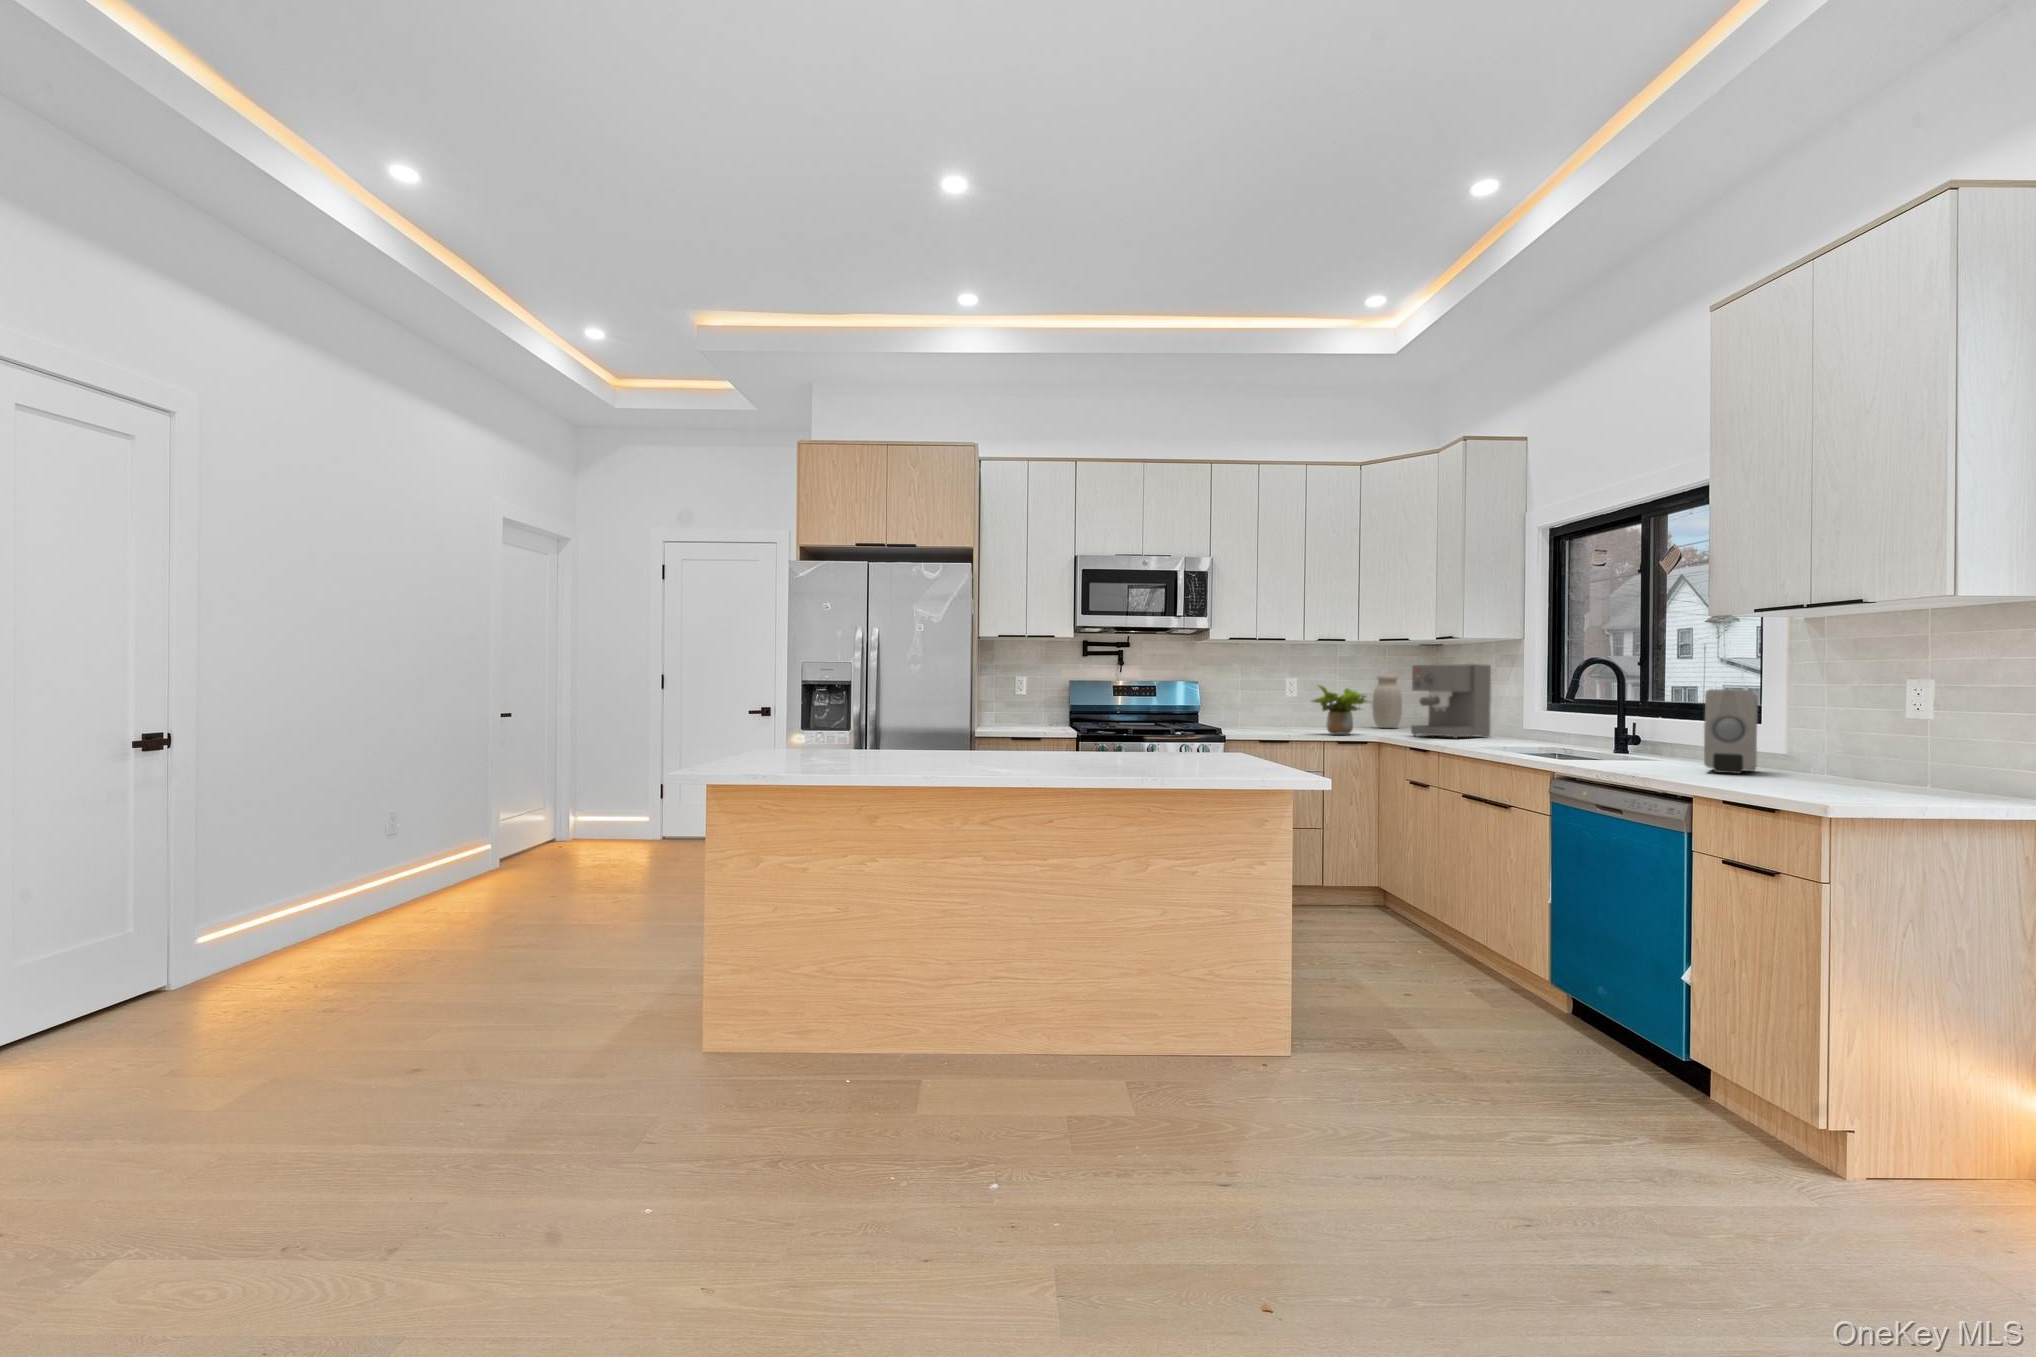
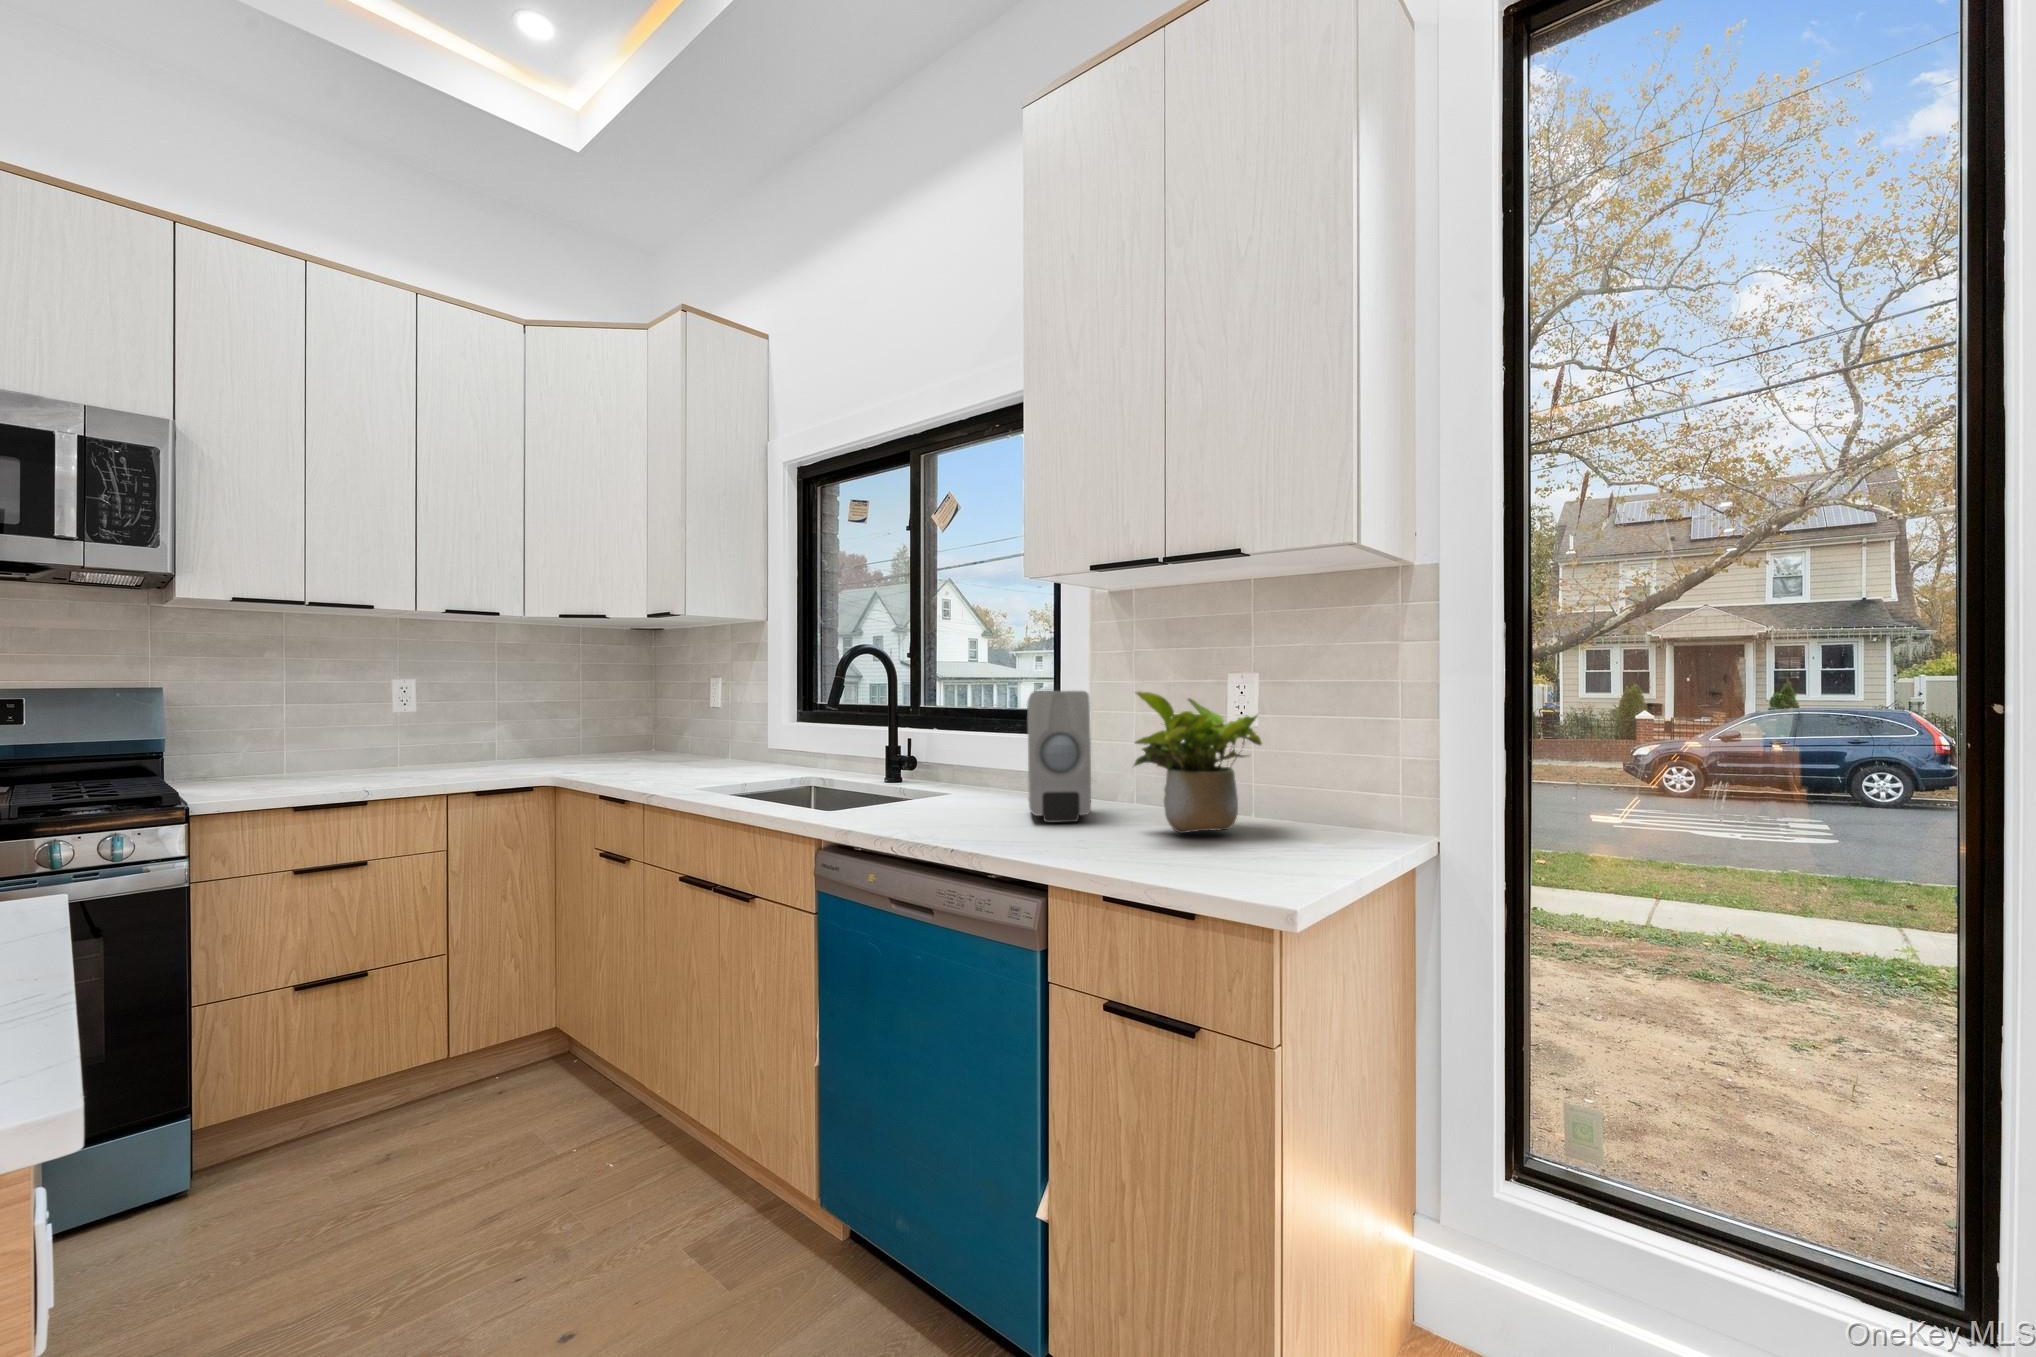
coffee maker: present [1411,664,1491,738] -> none [604,657,720,770]
jar: present [1372,674,1402,728] -> none [554,673,599,754]
potted plant: present [1312,685,1367,734] -> present [1134,691,1262,833]

